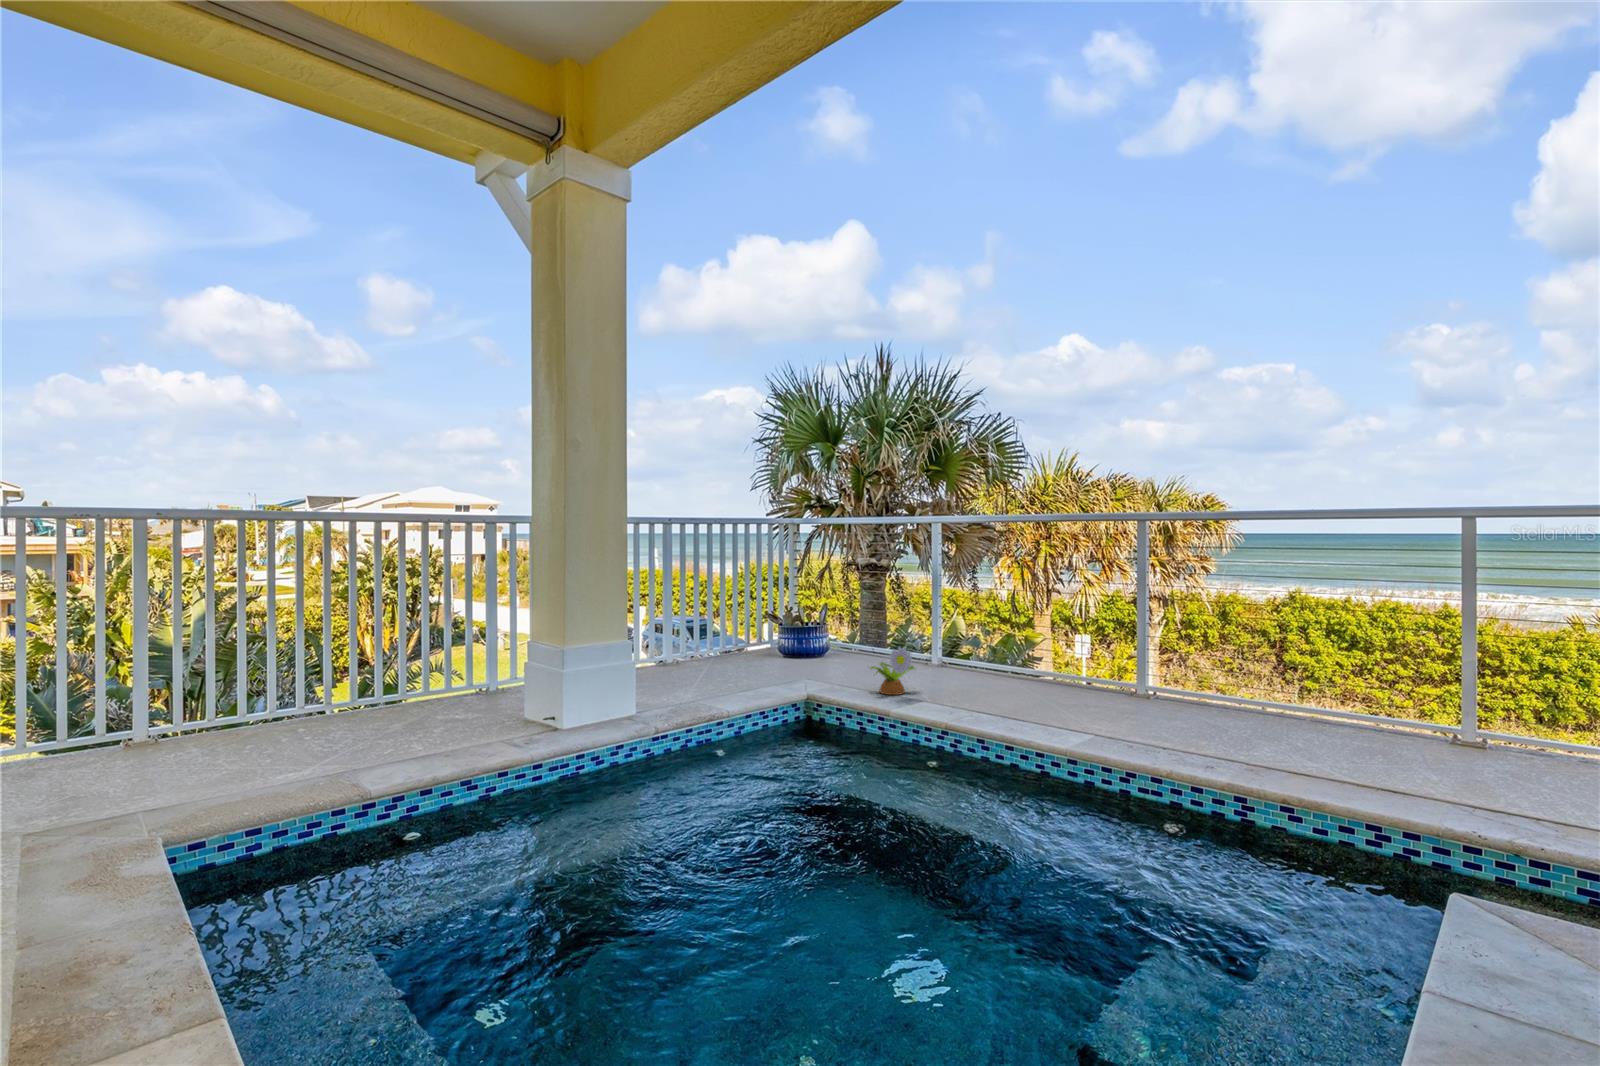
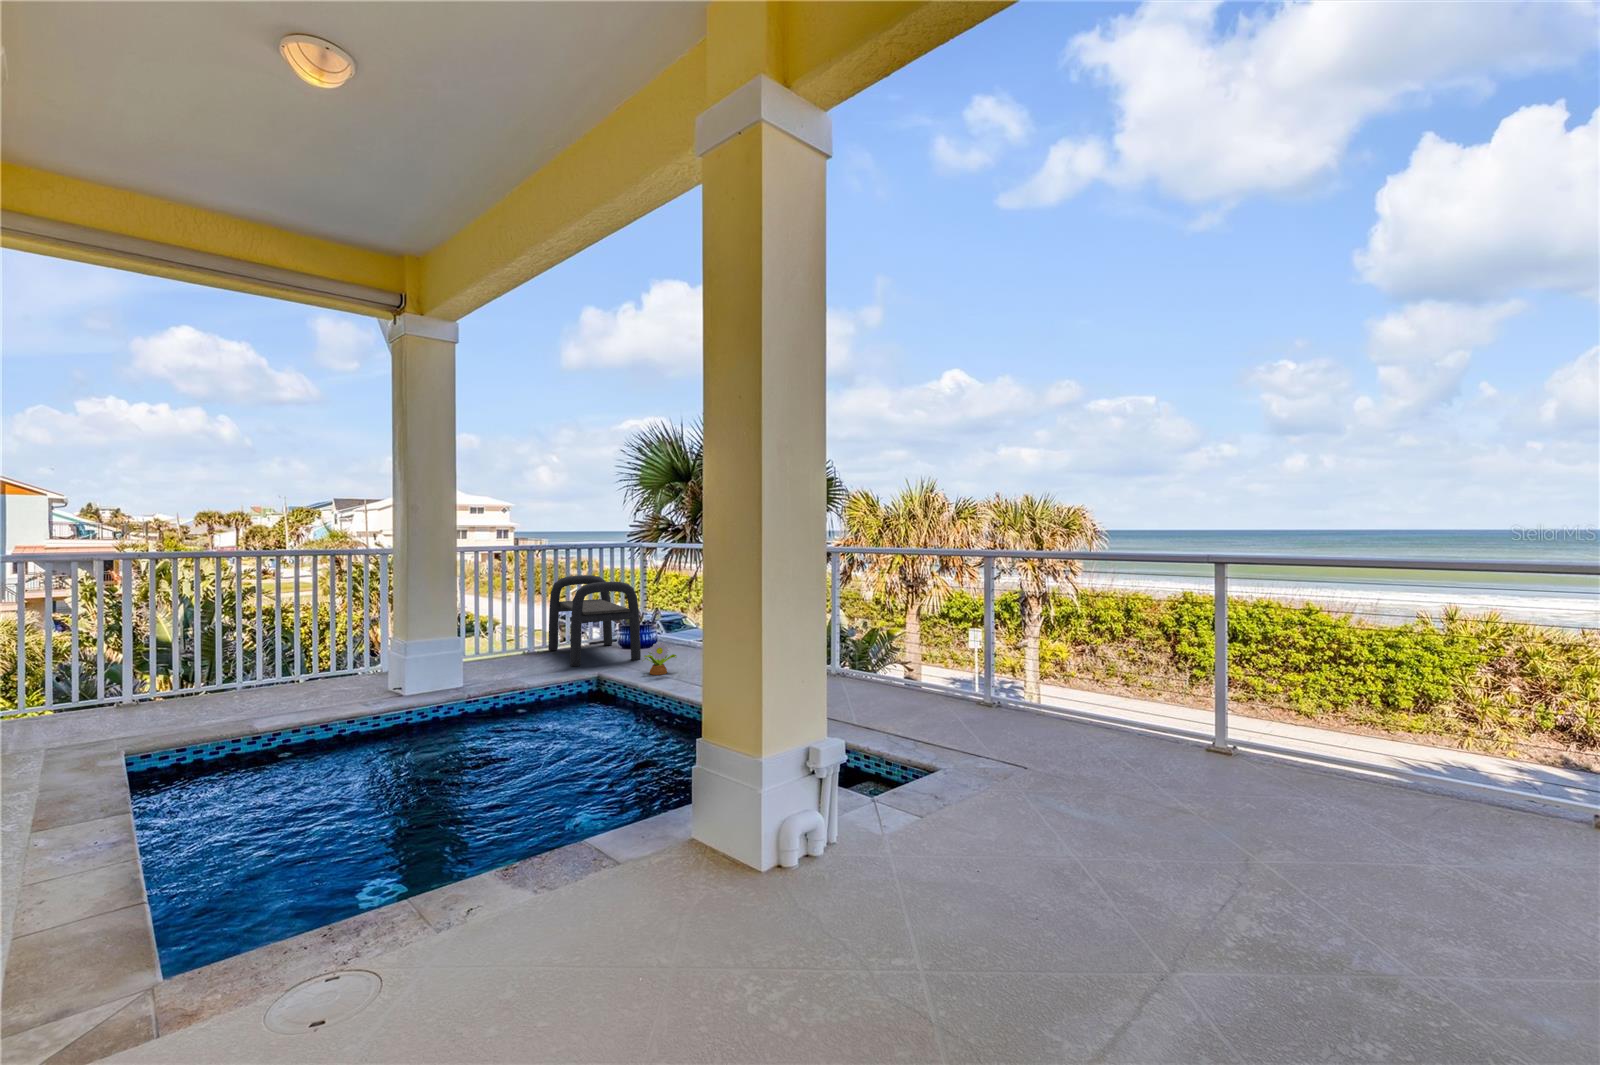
bench: none [681,556,832,683] -> present [548,575,641,666]

